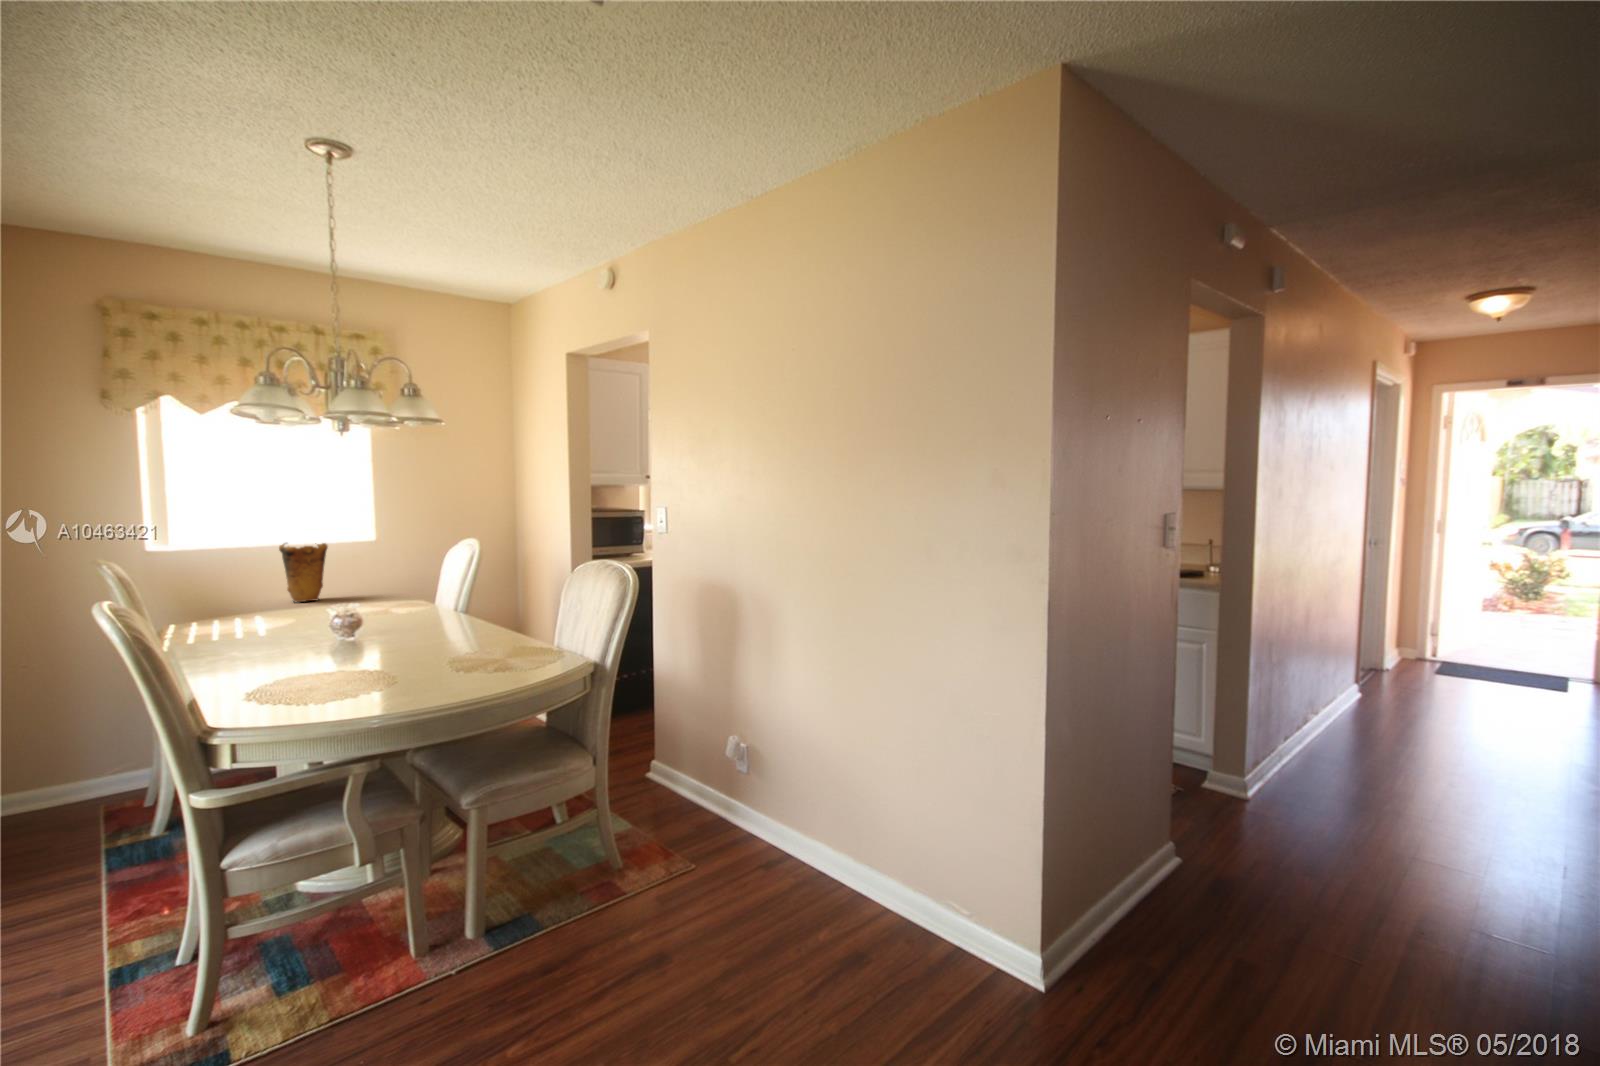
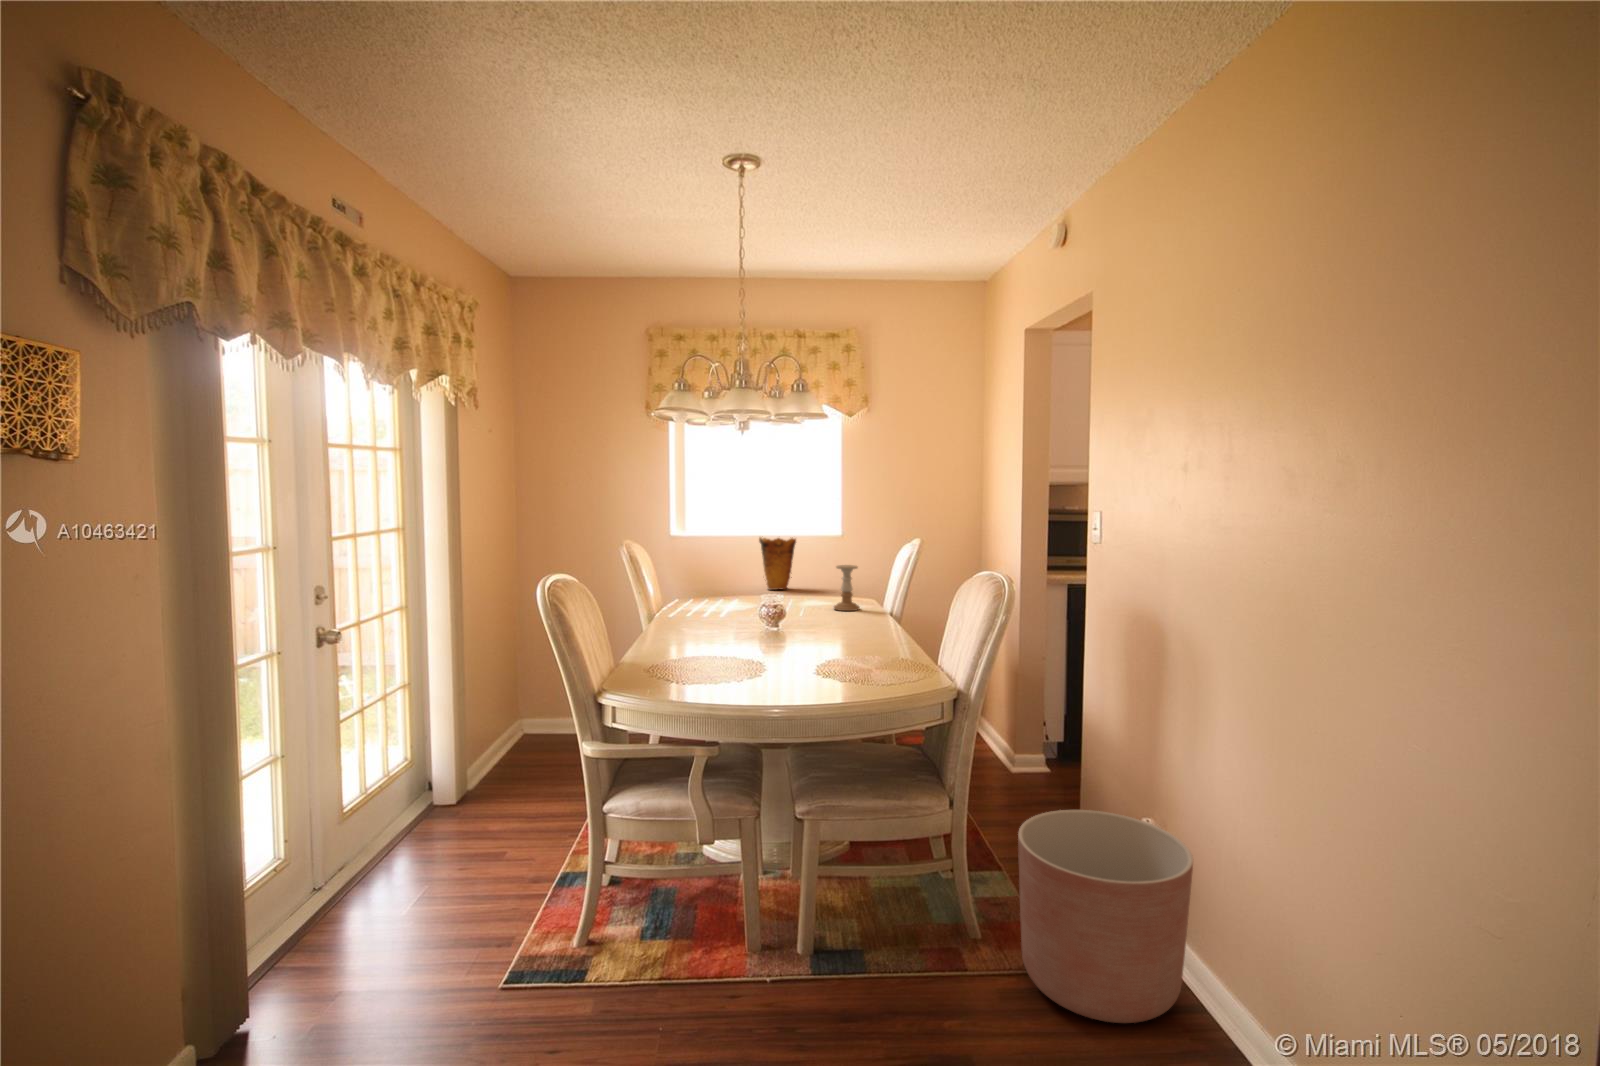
candle holder: none [401,567,431,613] -> present [834,565,860,611]
planter: none [658,736,783,890] -> present [1018,810,1193,1023]

